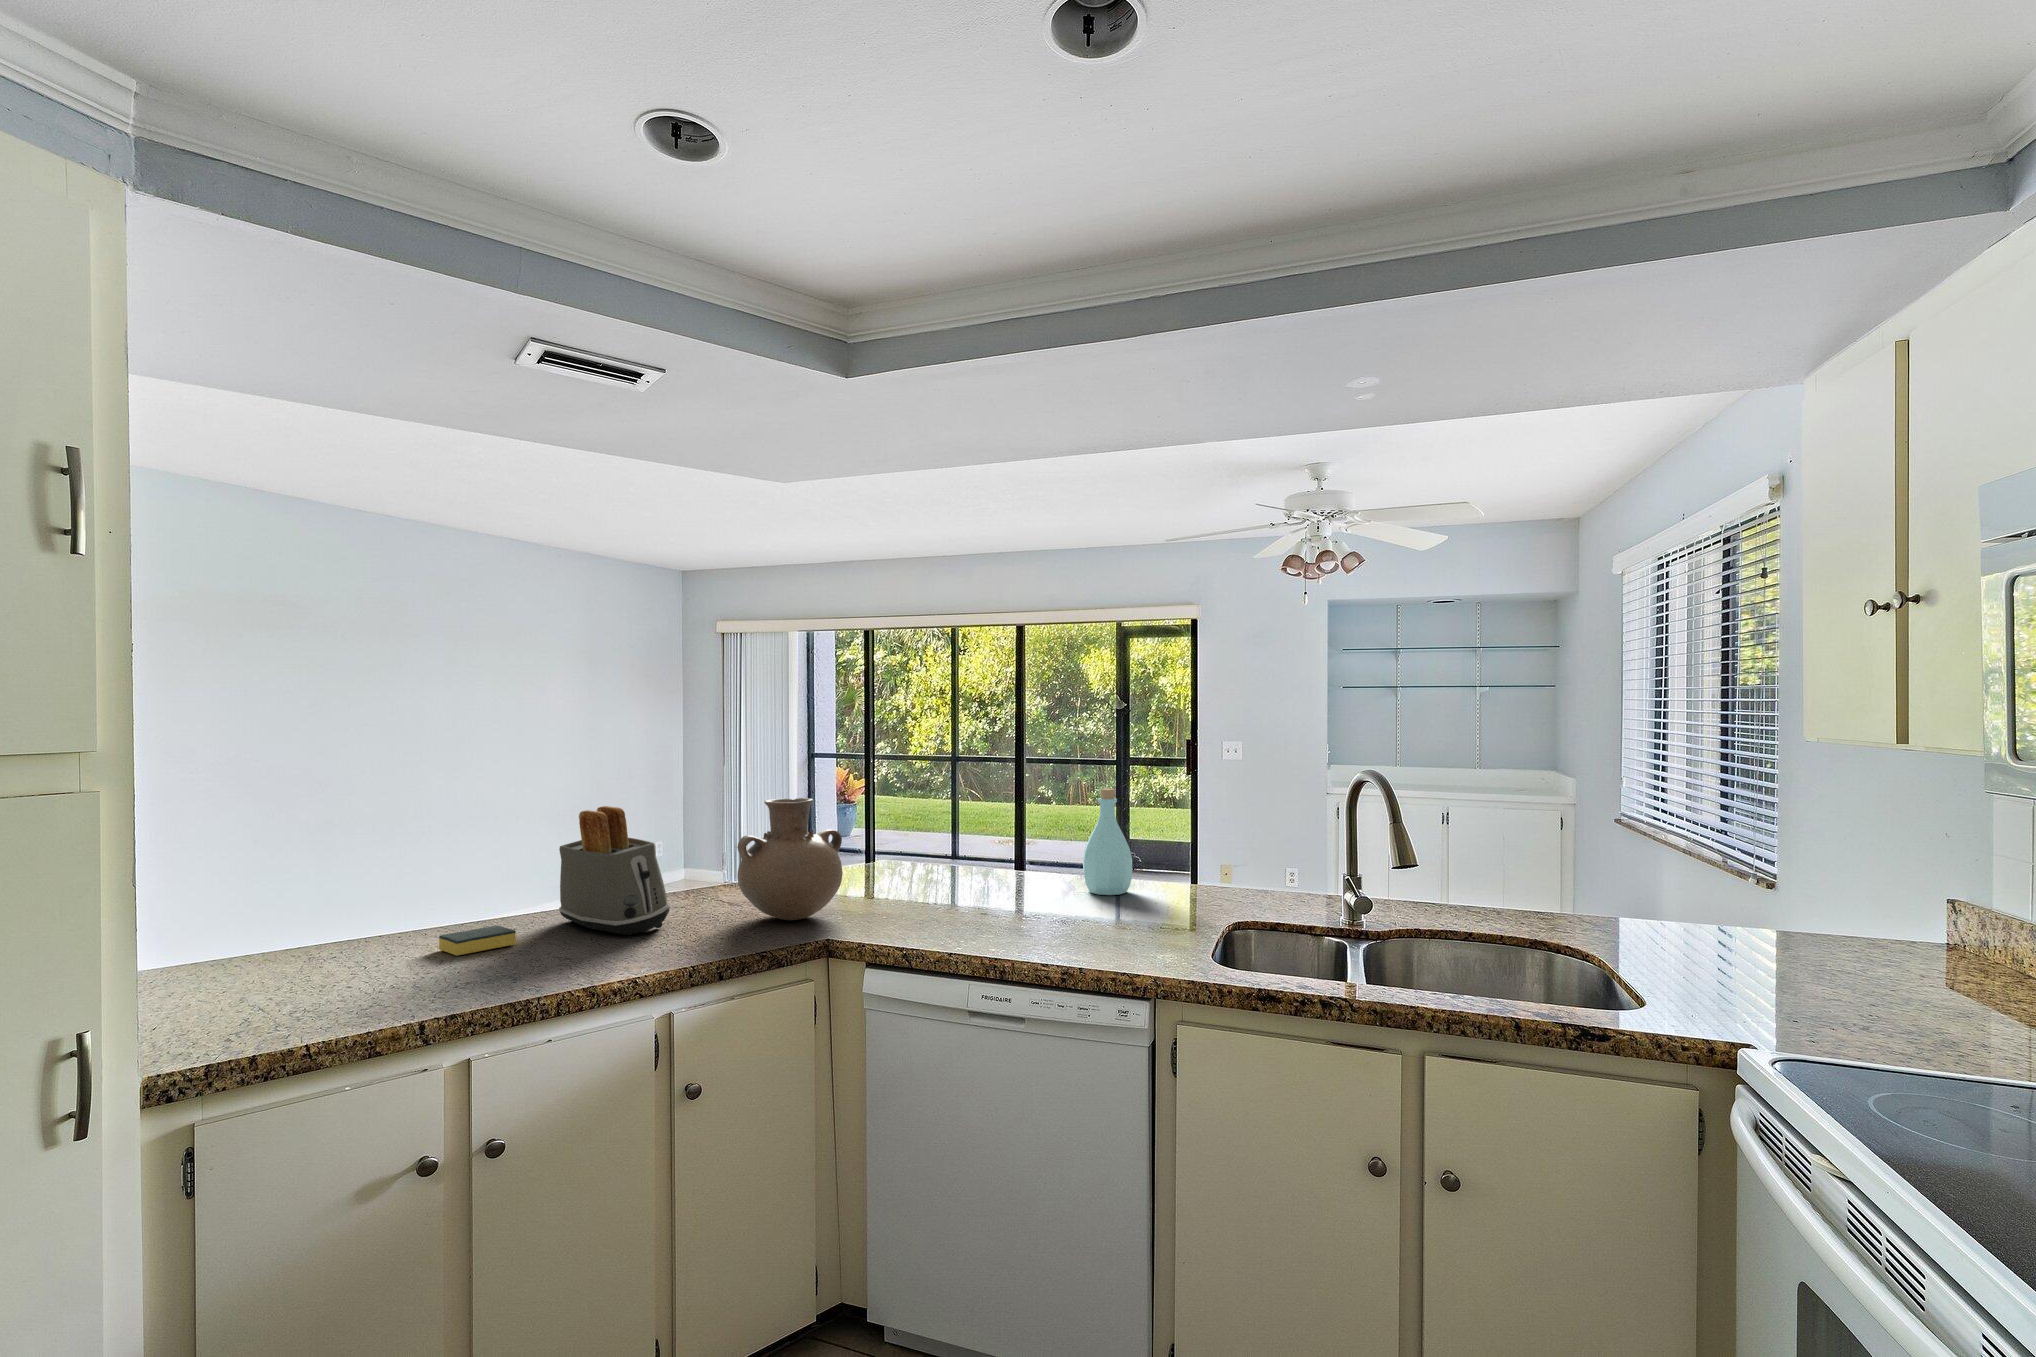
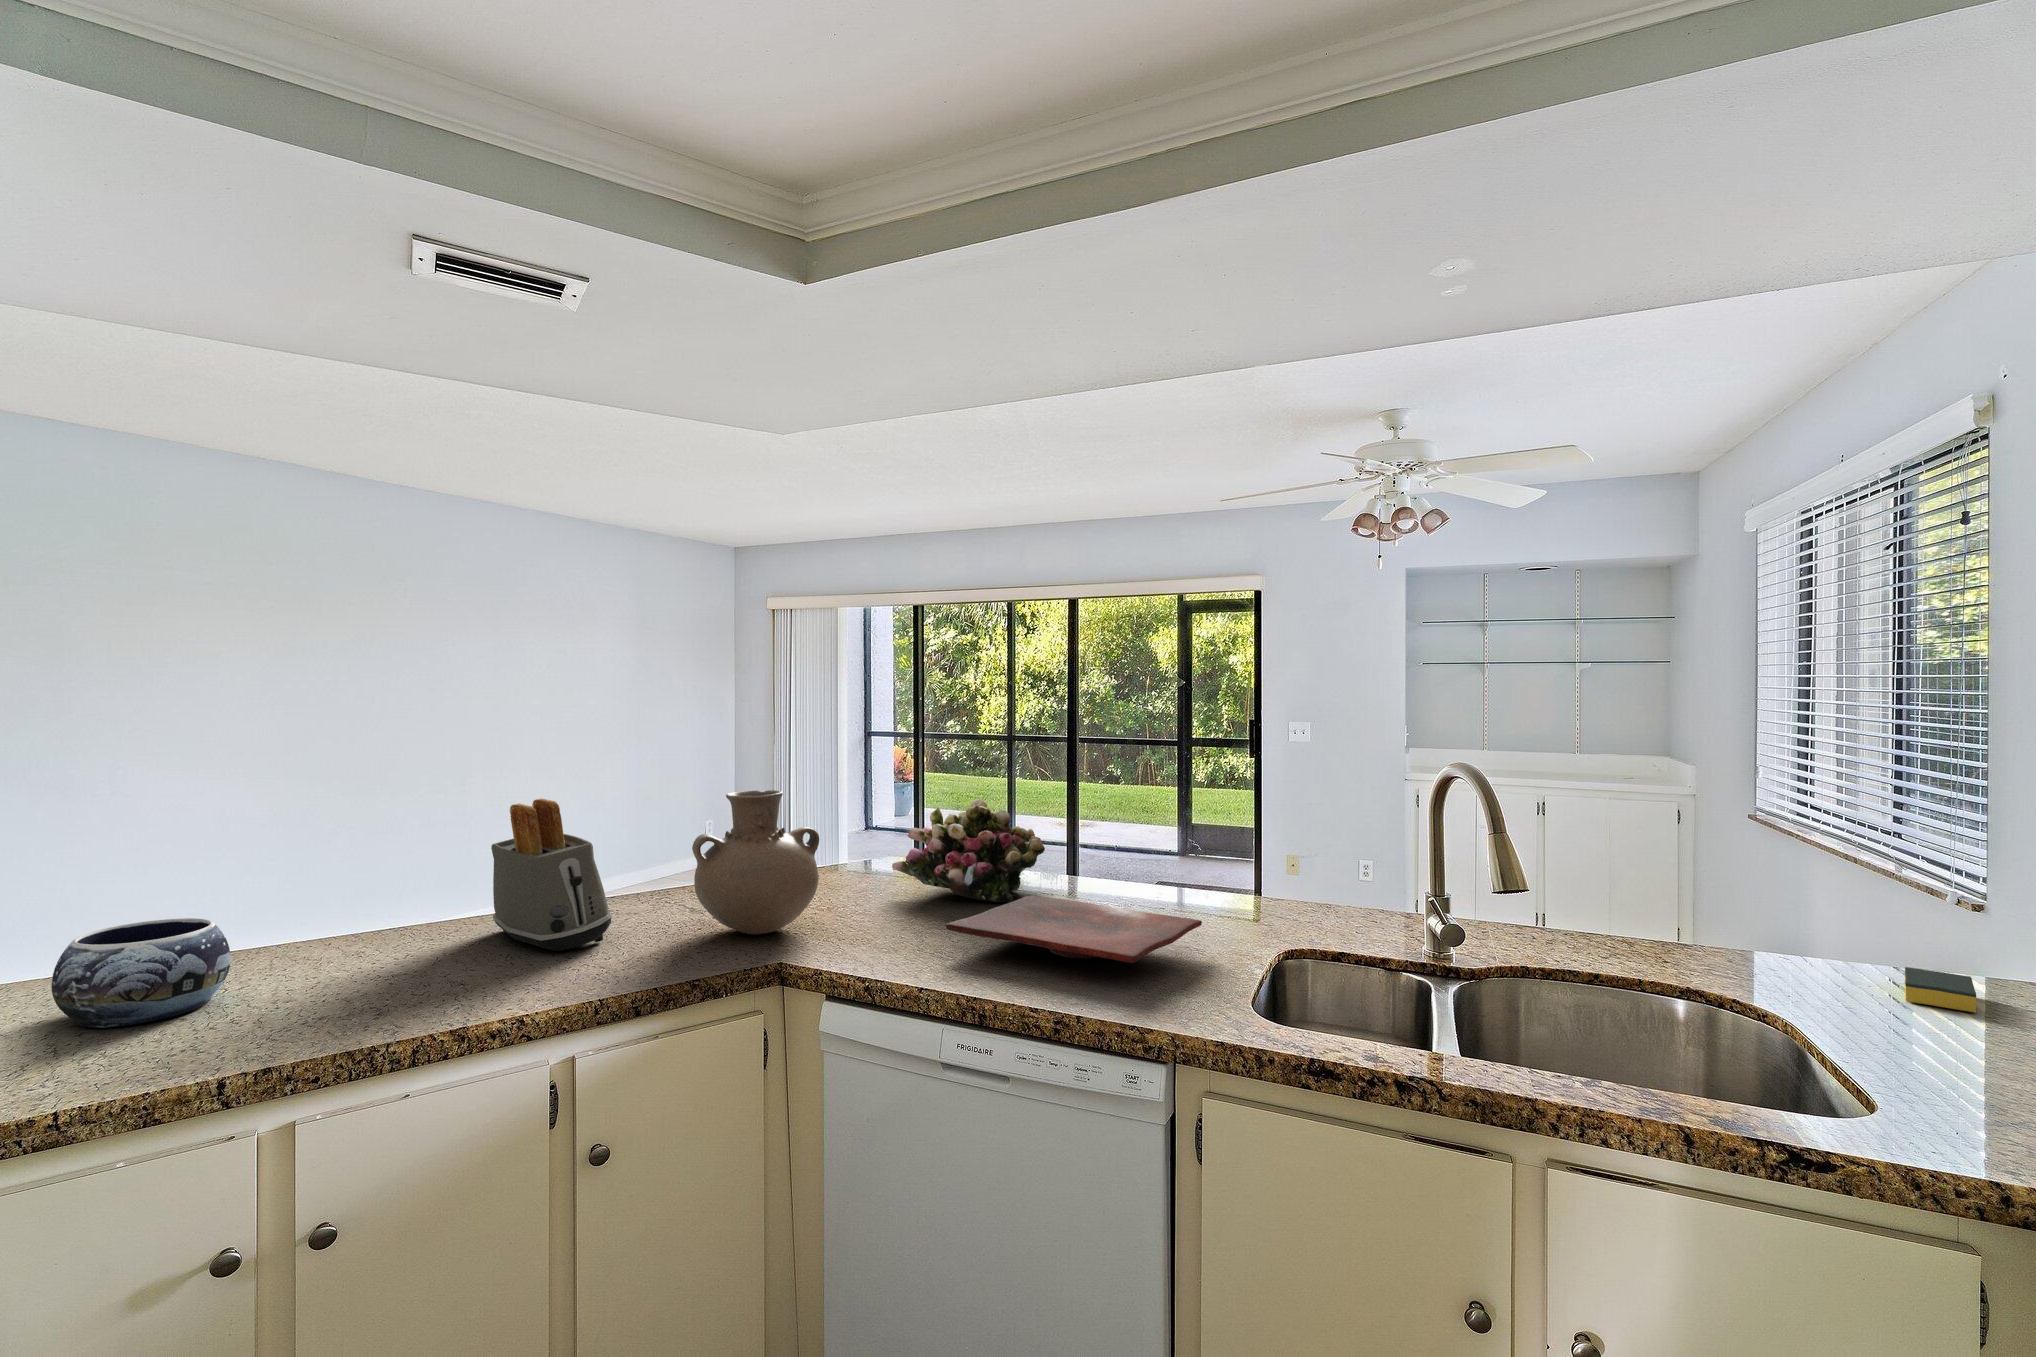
bottle: present [1083,788,1132,895] -> none [1112,780,1170,906]
flower arrangement: none [892,807,1026,894] -> present [892,799,1045,902]
cutting board: none [958,885,1166,931] -> present [946,896,1202,963]
decorative bowl: none [238,906,374,993] -> present [51,918,231,1028]
sponge: present [439,925,516,956] -> present [1905,967,1976,1012]

